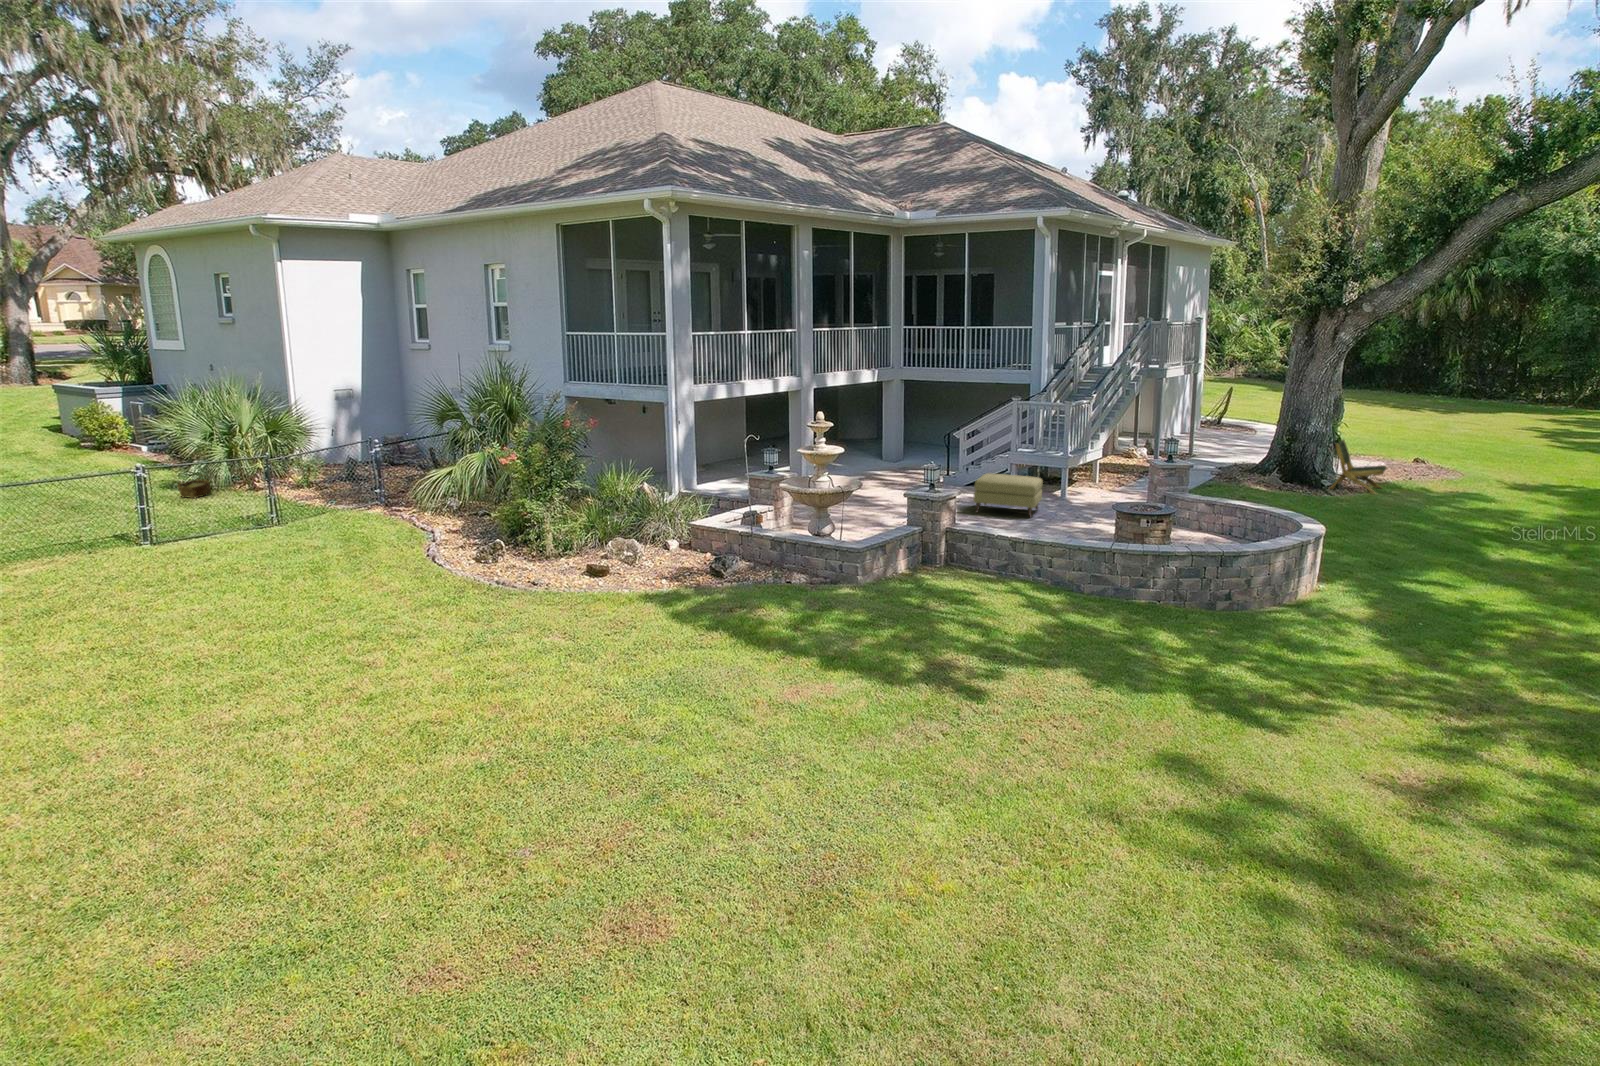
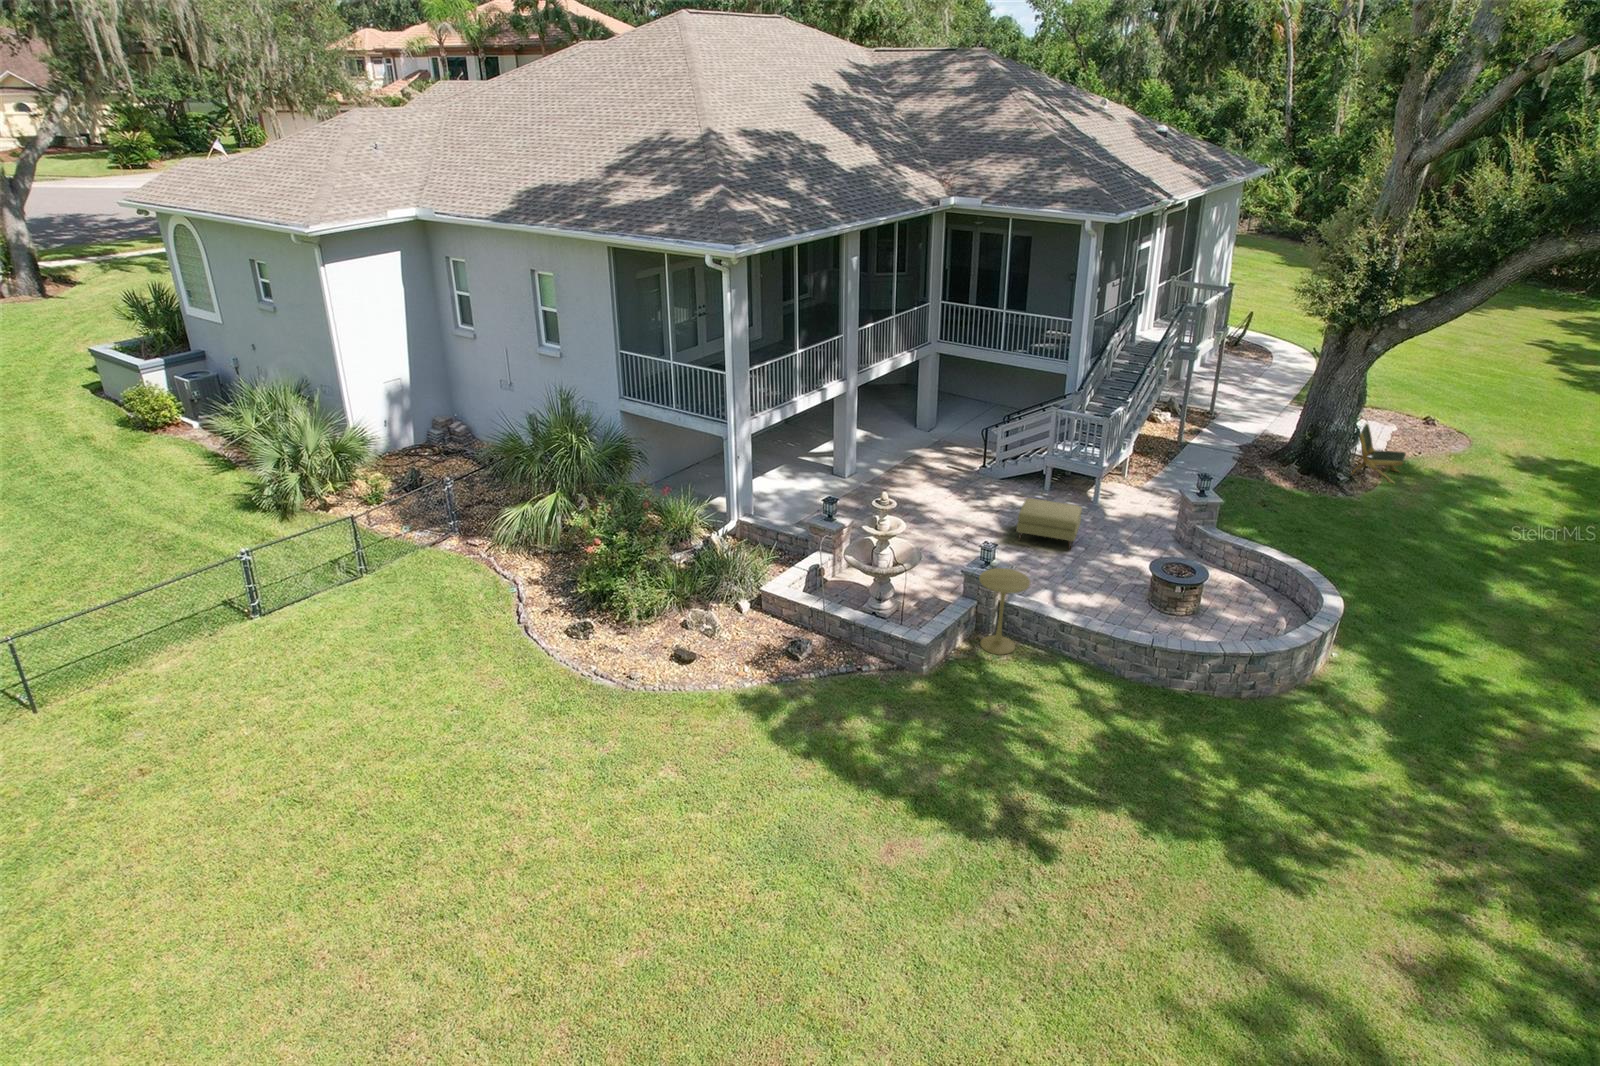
woven basket: present [178,477,211,498] -> none [260,502,291,528]
pedestal table: none [921,488,977,579] -> present [979,568,1031,655]

